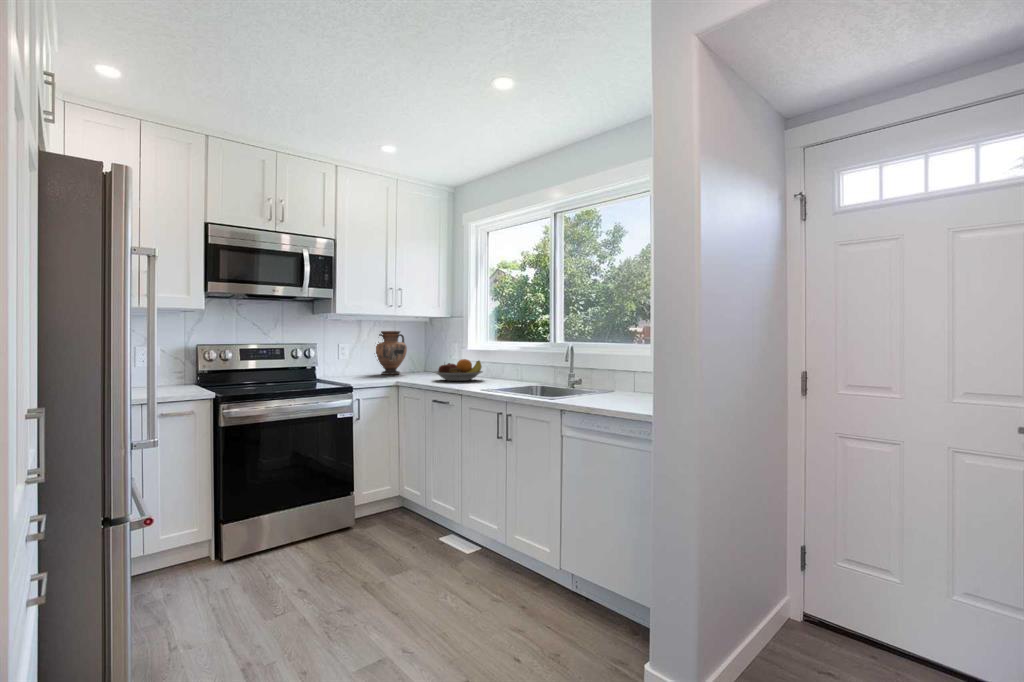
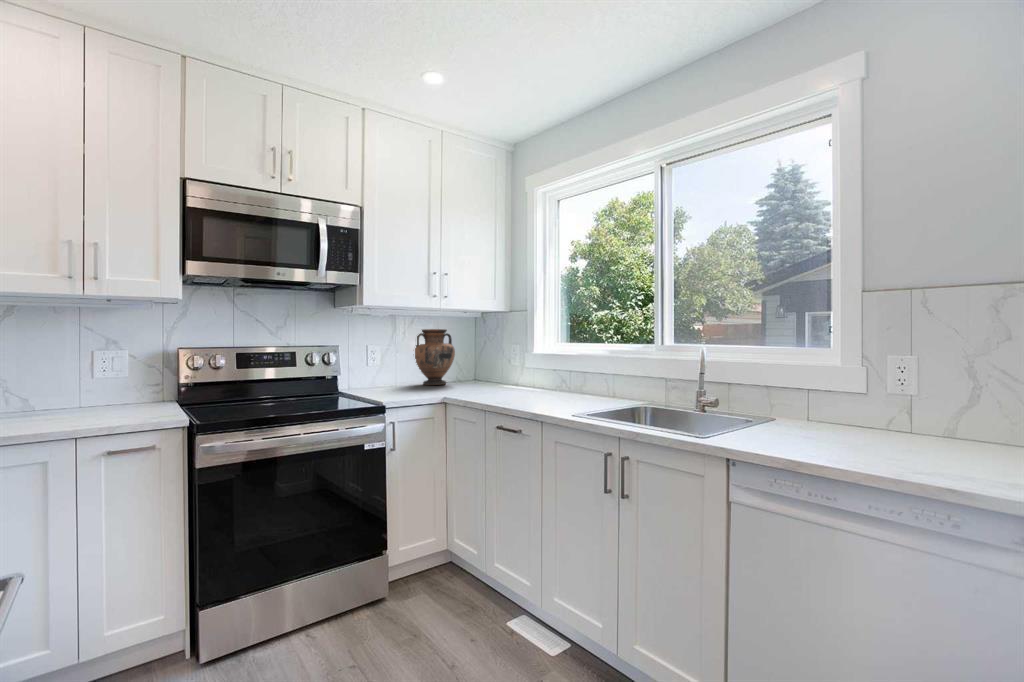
fruit bowl: present [434,359,483,381] -> none [493,367,560,397]

